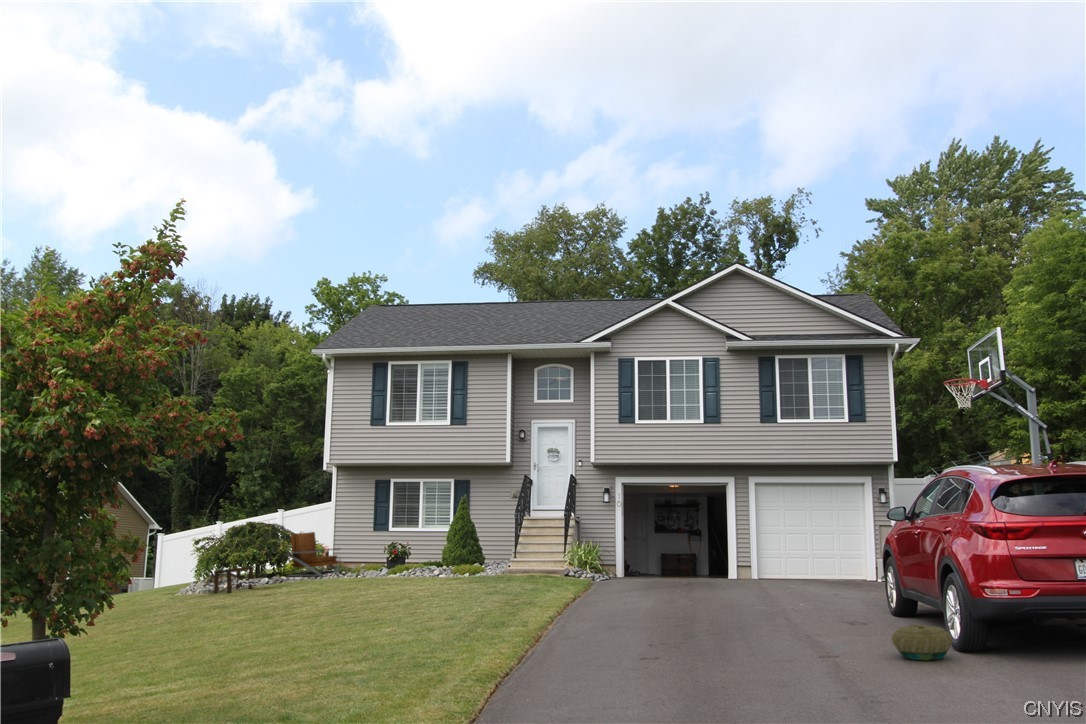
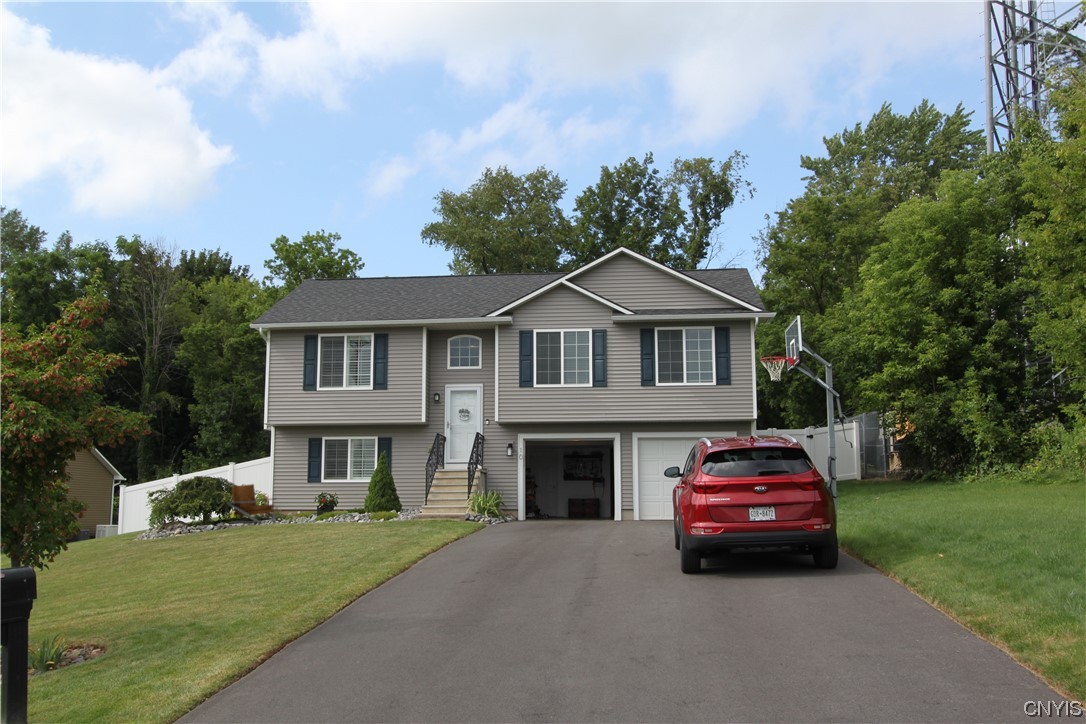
bench: present [214,567,254,593] -> none [164,514,200,538]
basket: present [892,625,952,660] -> none [637,557,678,581]

